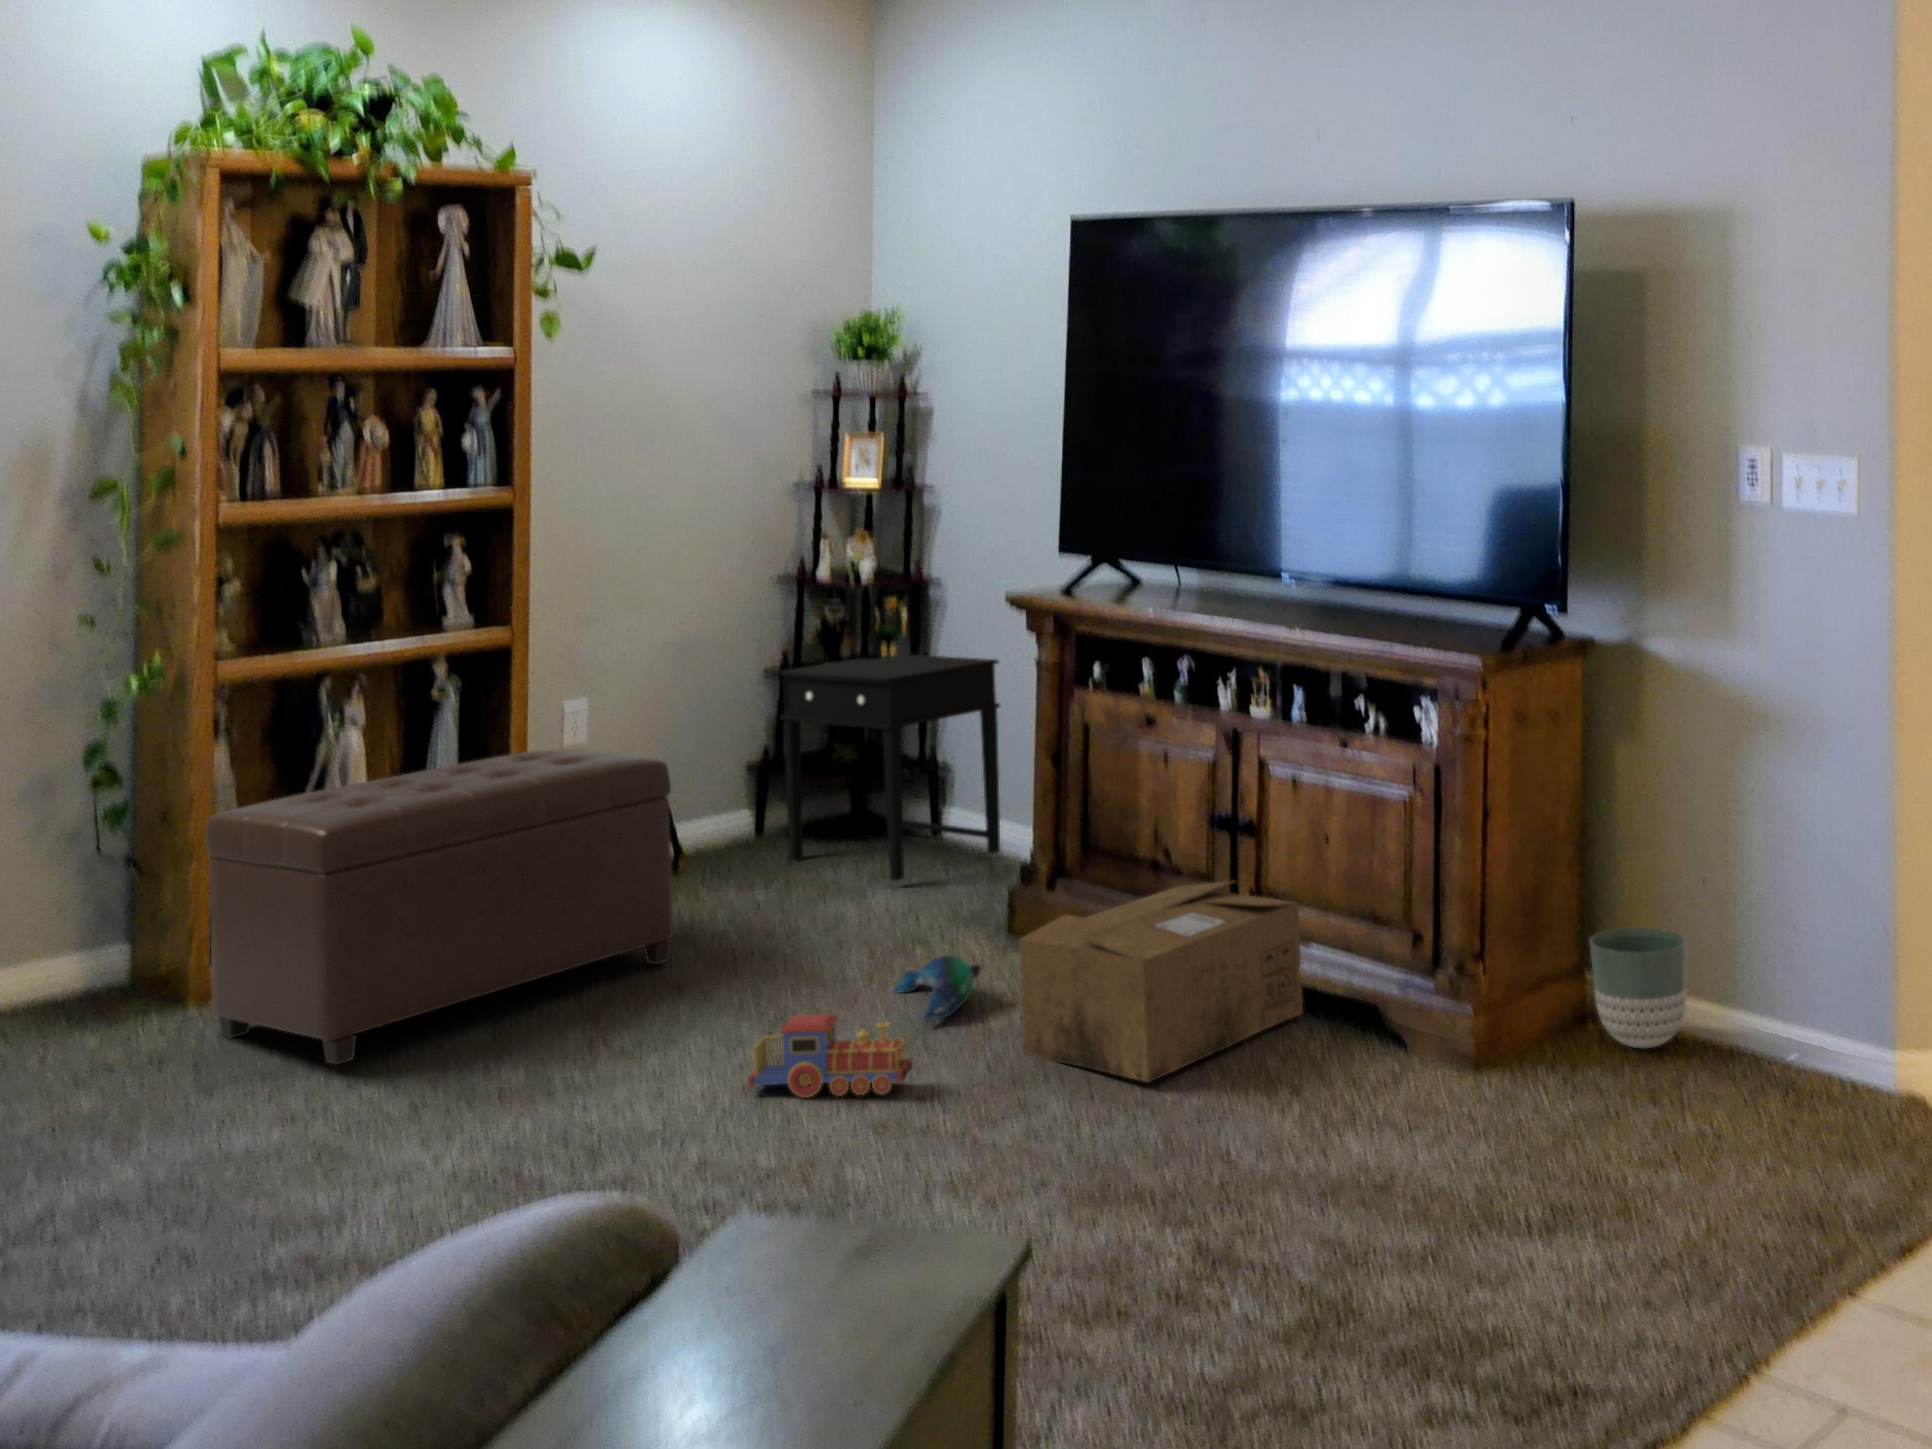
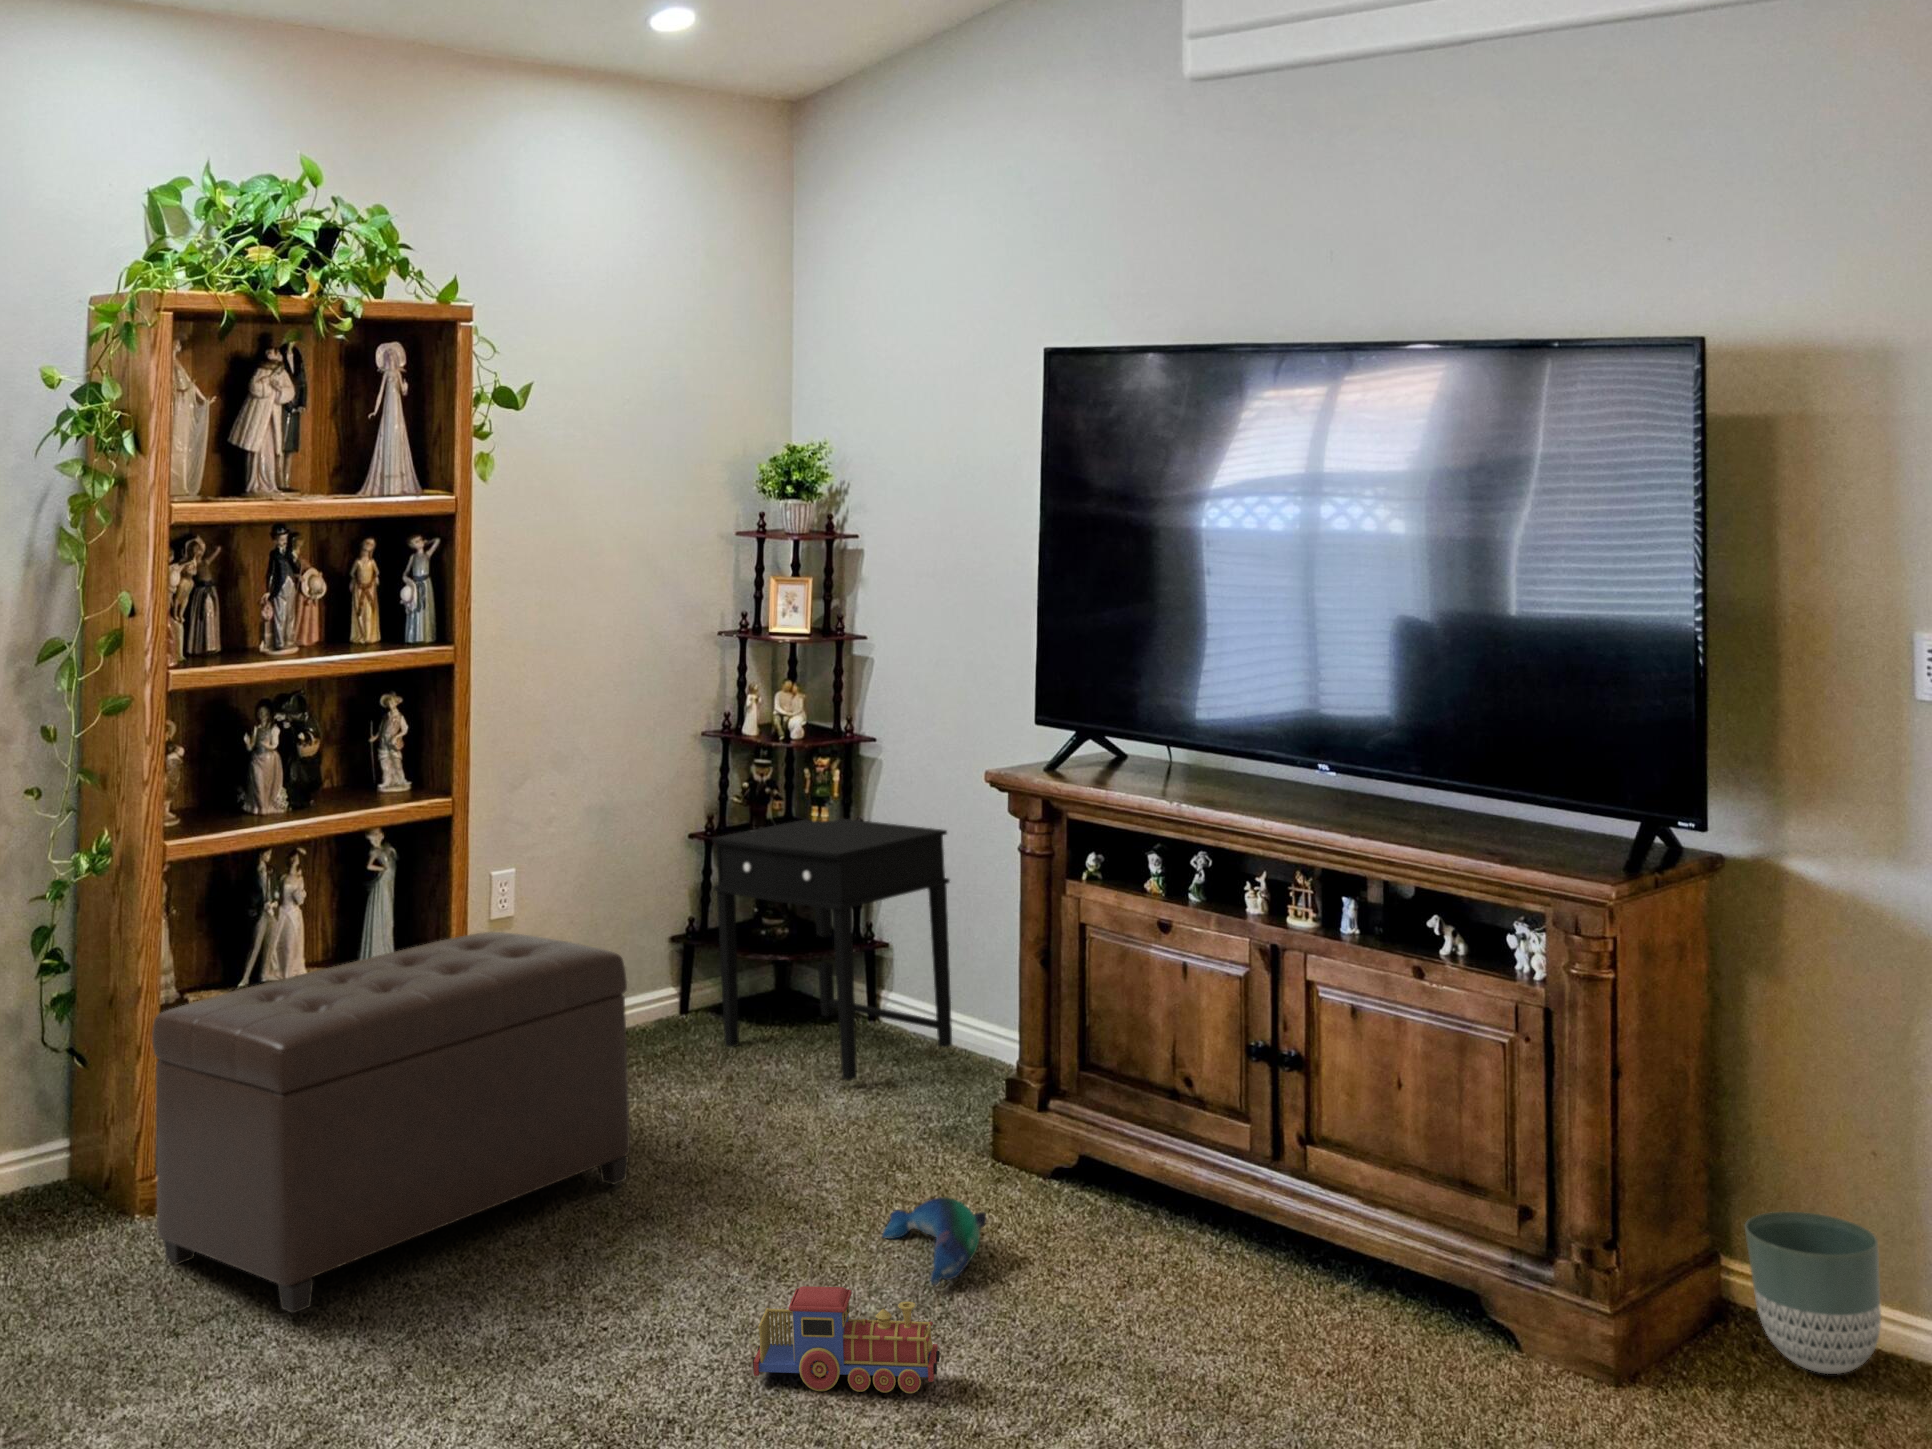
cardboard box: present [1019,881,1303,1082] -> none [1049,1124,1377,1396]

